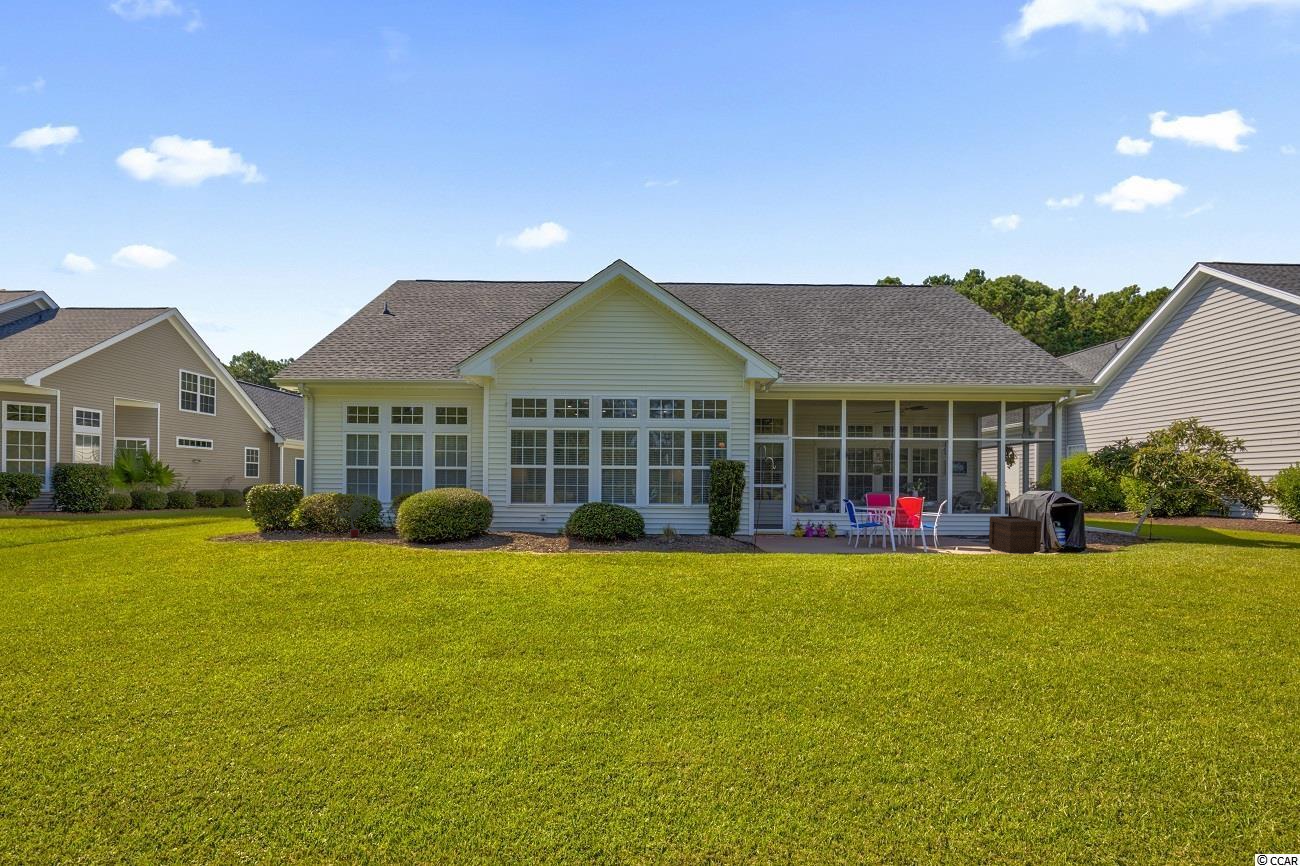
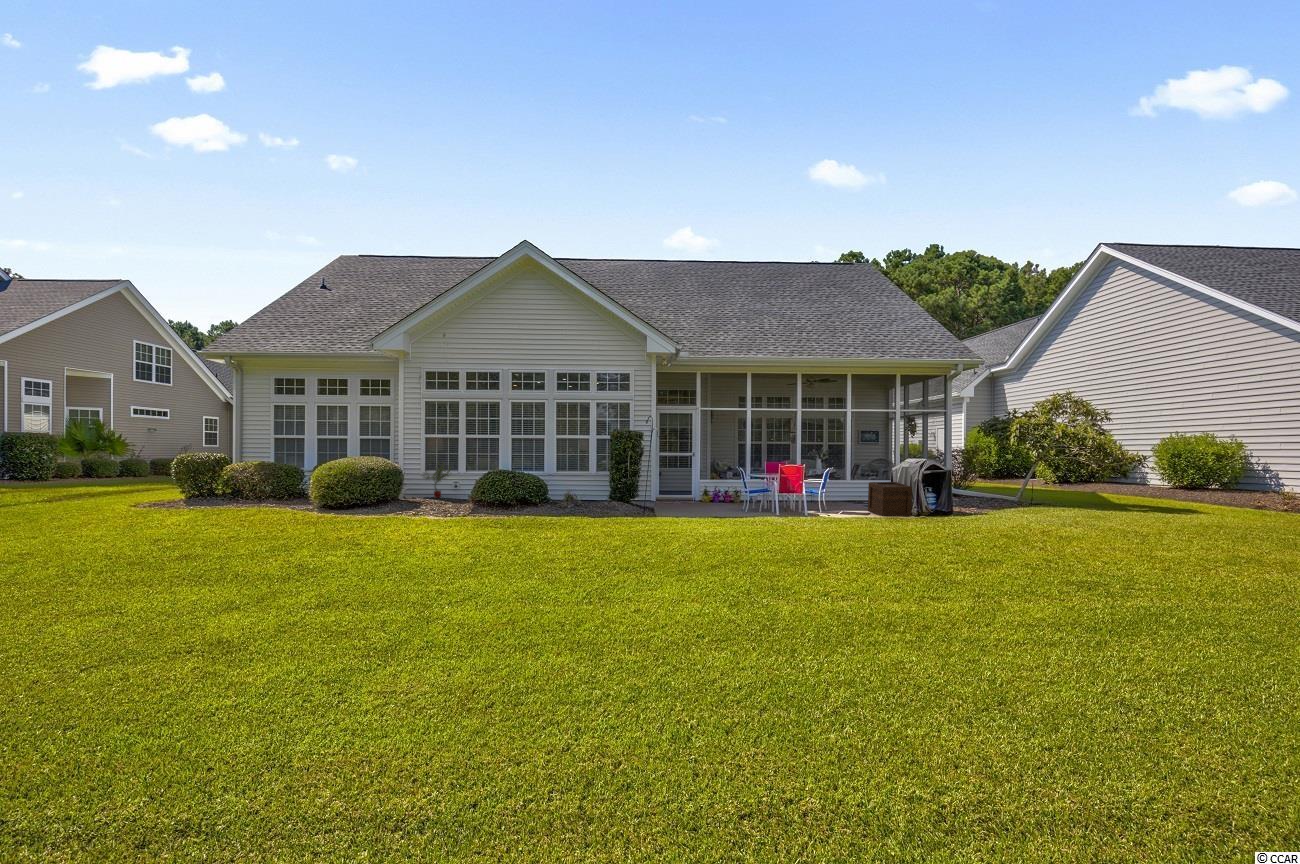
potted tree: present [336,495,372,537] -> present [424,461,451,498]

